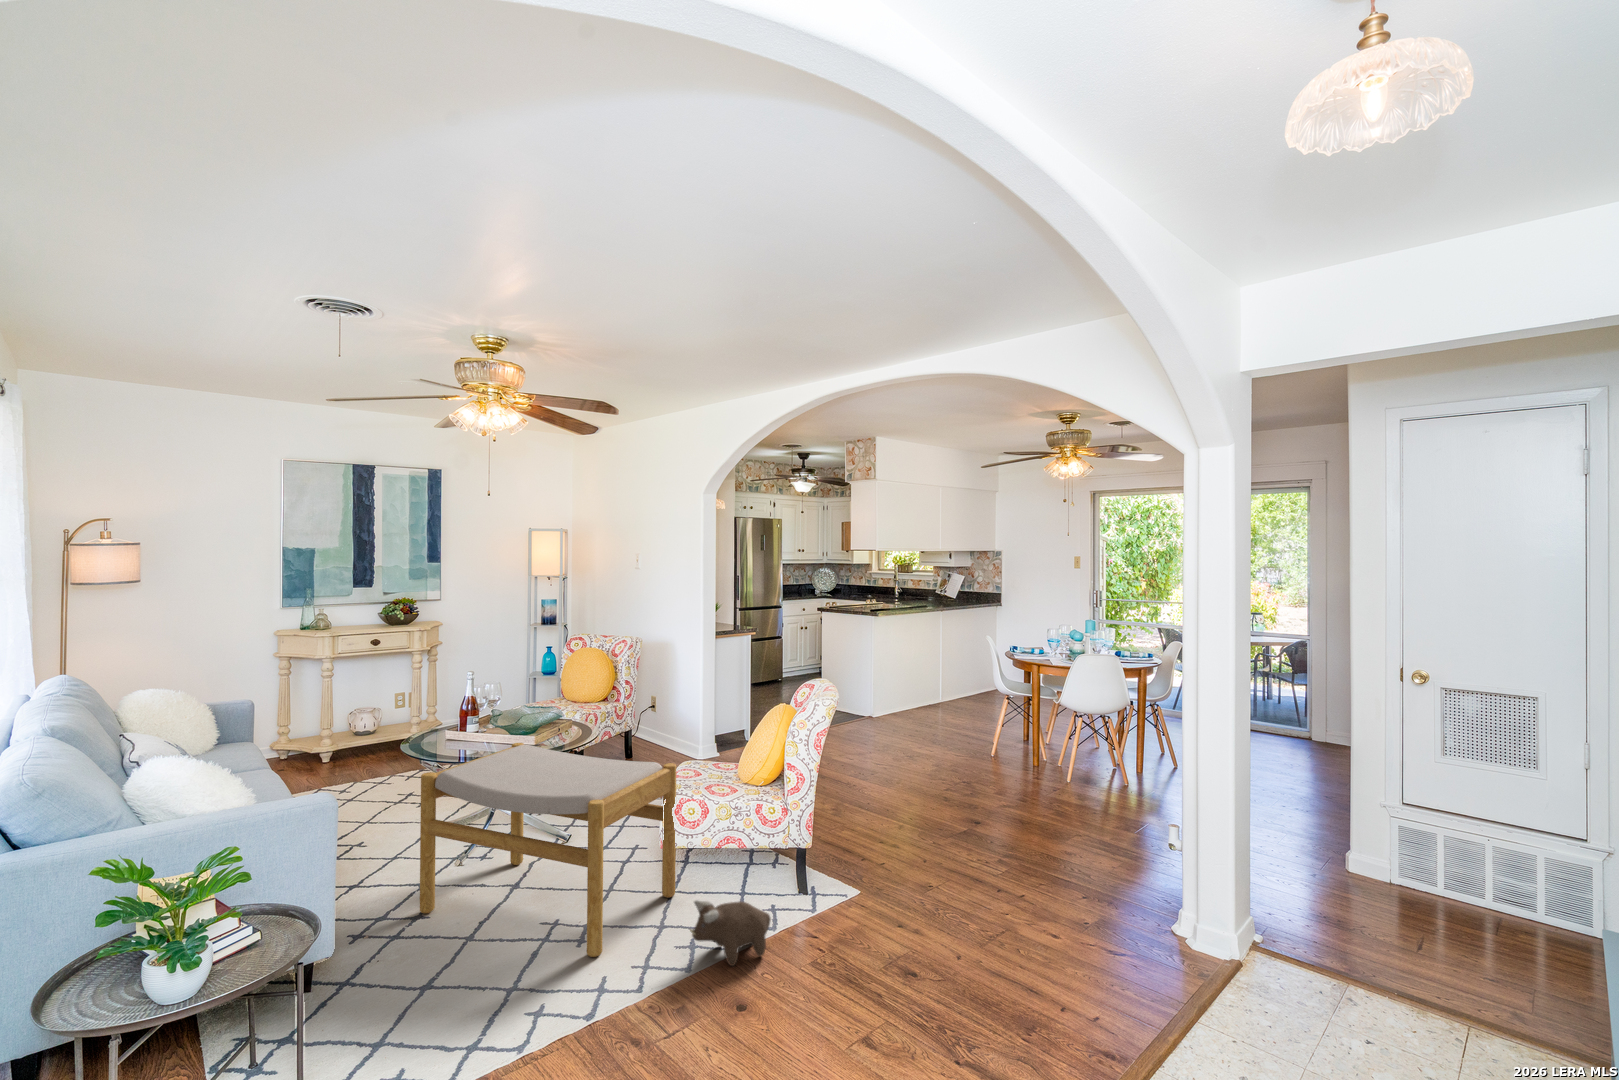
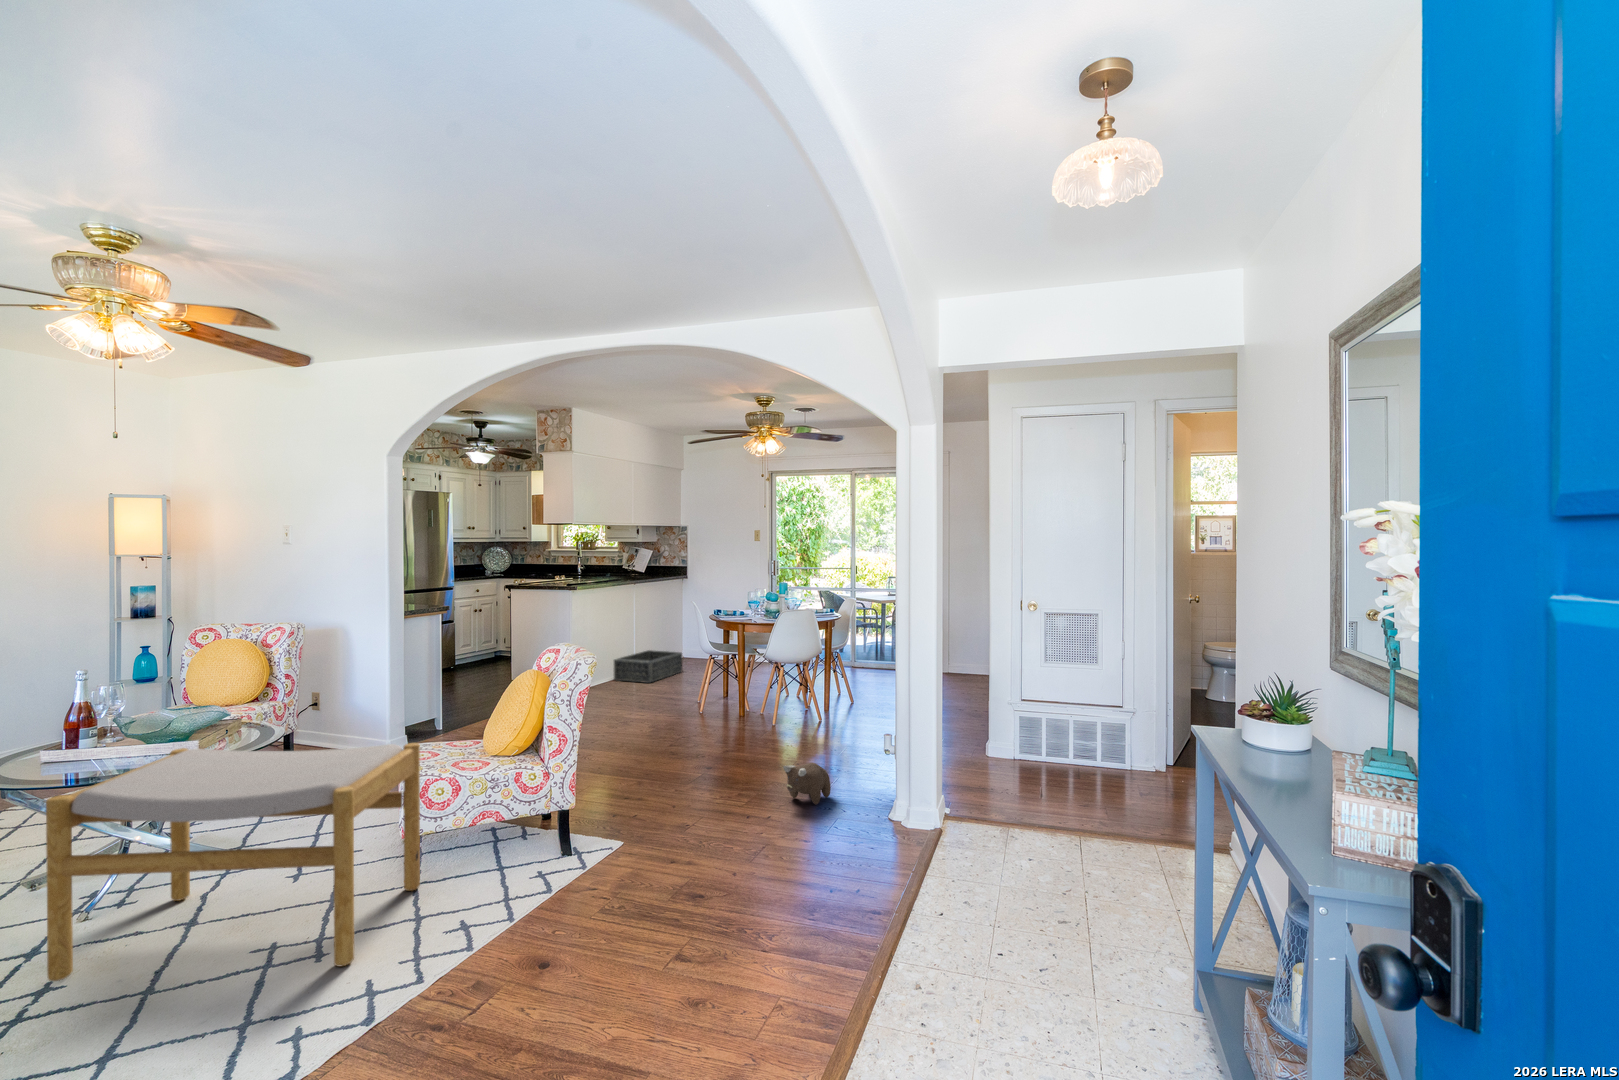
basket: none [918,680,991,715] -> present [614,650,682,683]
plush toy: present [690,901,771,966] -> present [783,763,831,805]

